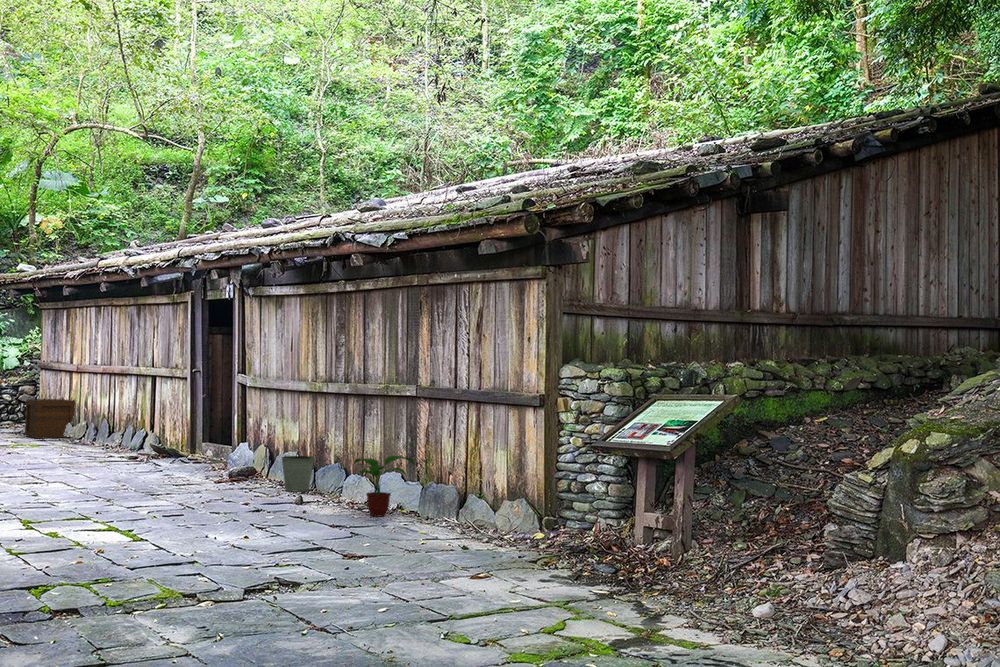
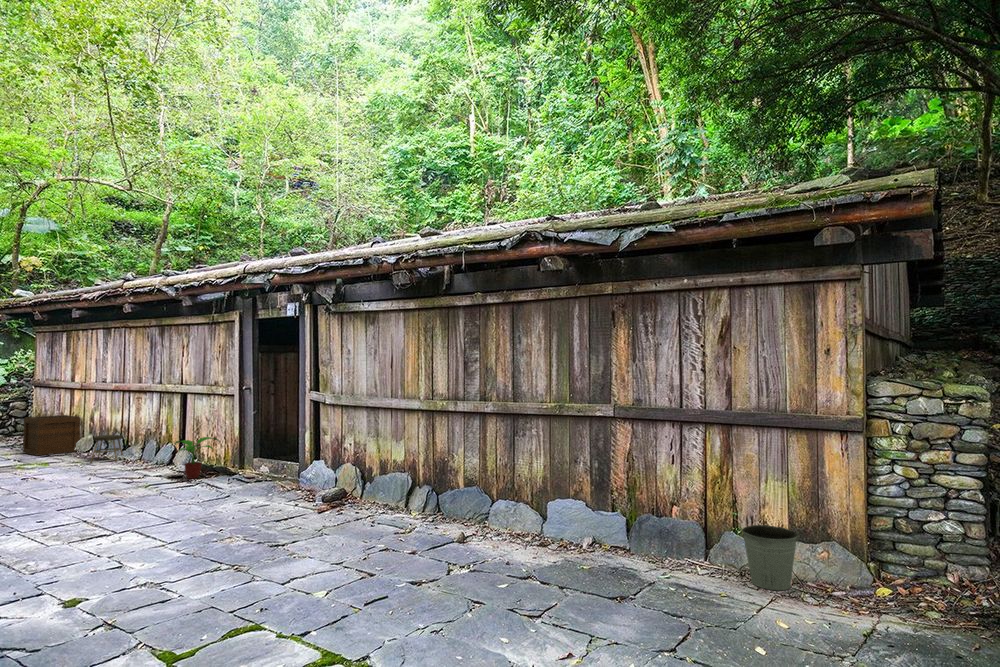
stool: none [75,419,108,446] -> present [91,435,124,463]
bucket: present [282,455,314,492] -> present [741,525,799,590]
potted plant: present [354,456,414,517] -> present [175,437,219,479]

